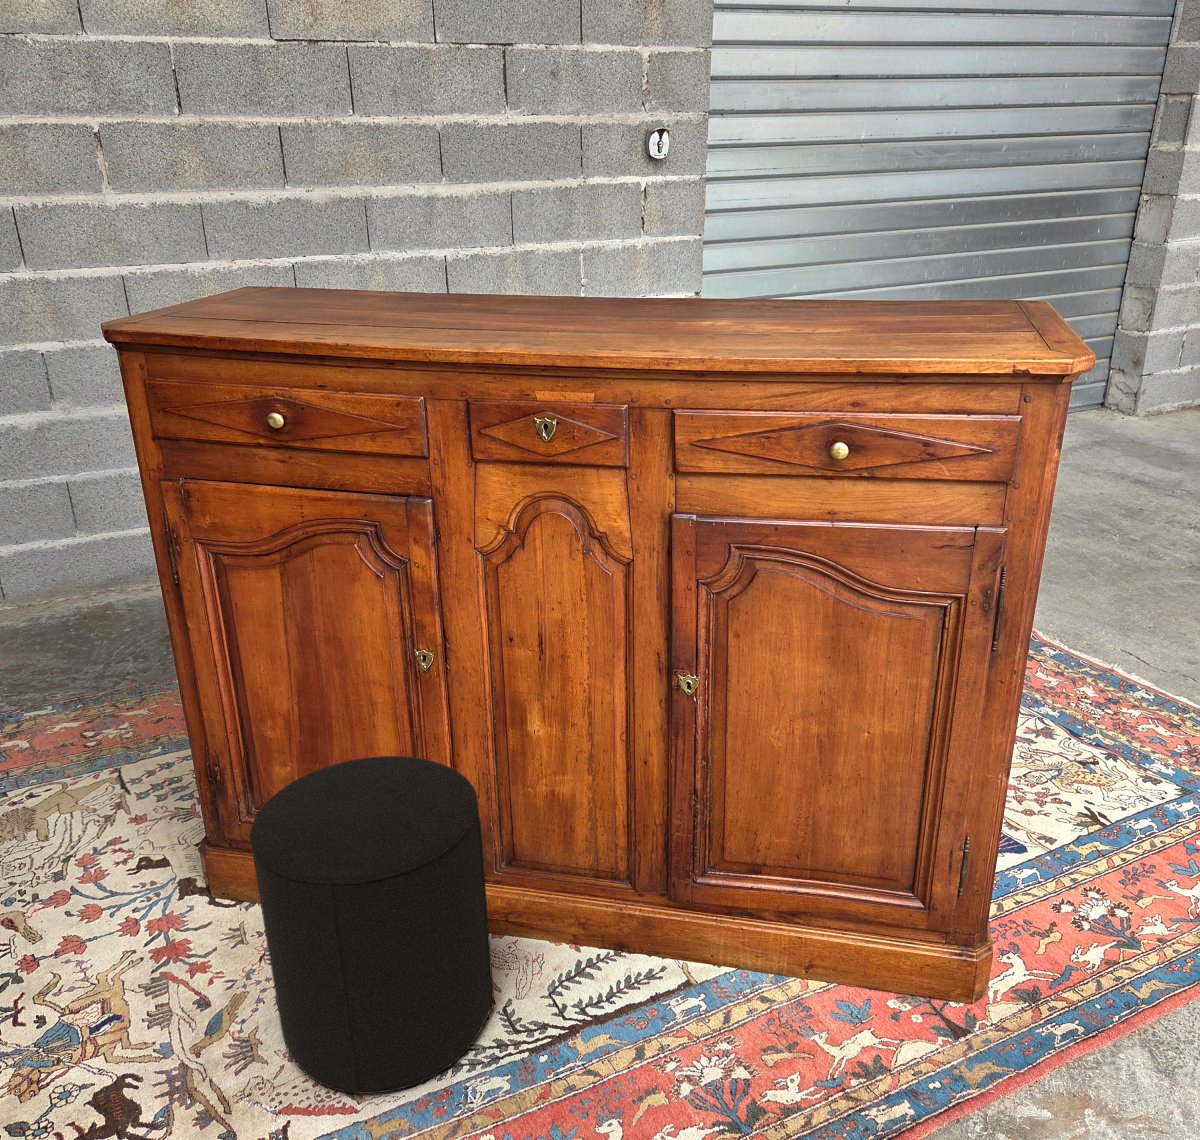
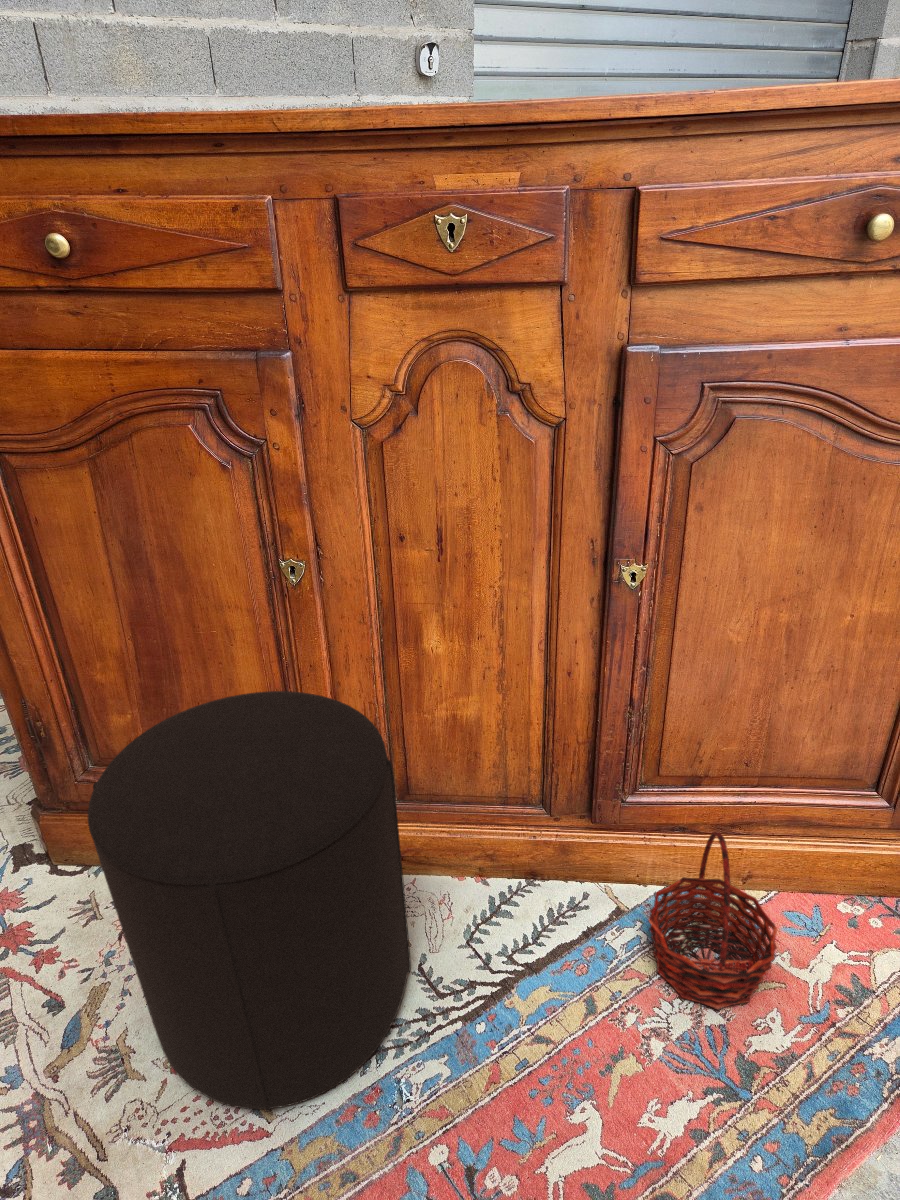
basket: none [697,908,806,1066] -> present [649,832,777,1009]

